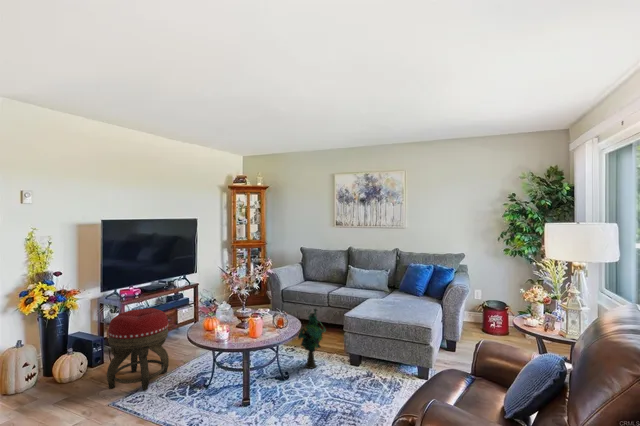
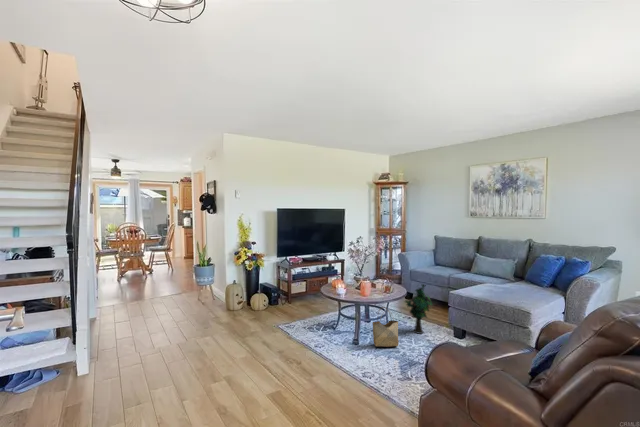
footstool: present [107,308,169,390] -> none [277,270,314,323]
woven basket: none [267,346,299,401] -> present [373,307,399,347]

